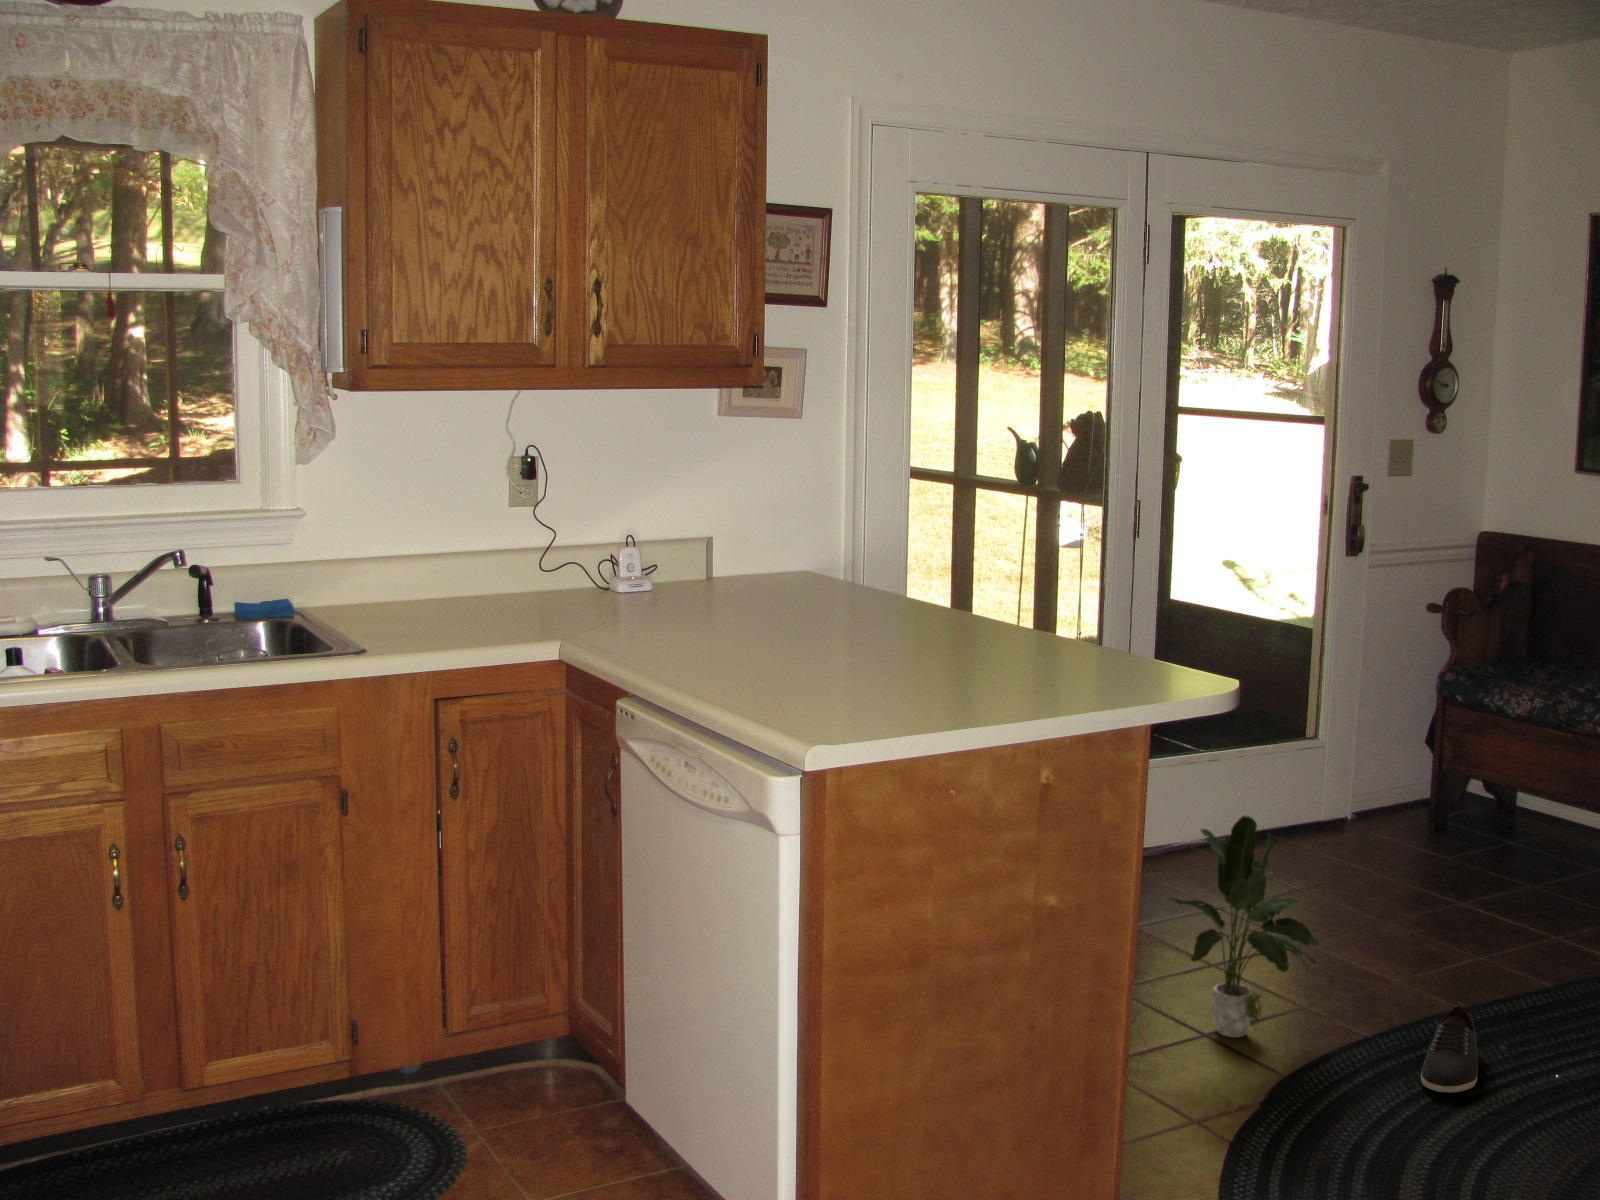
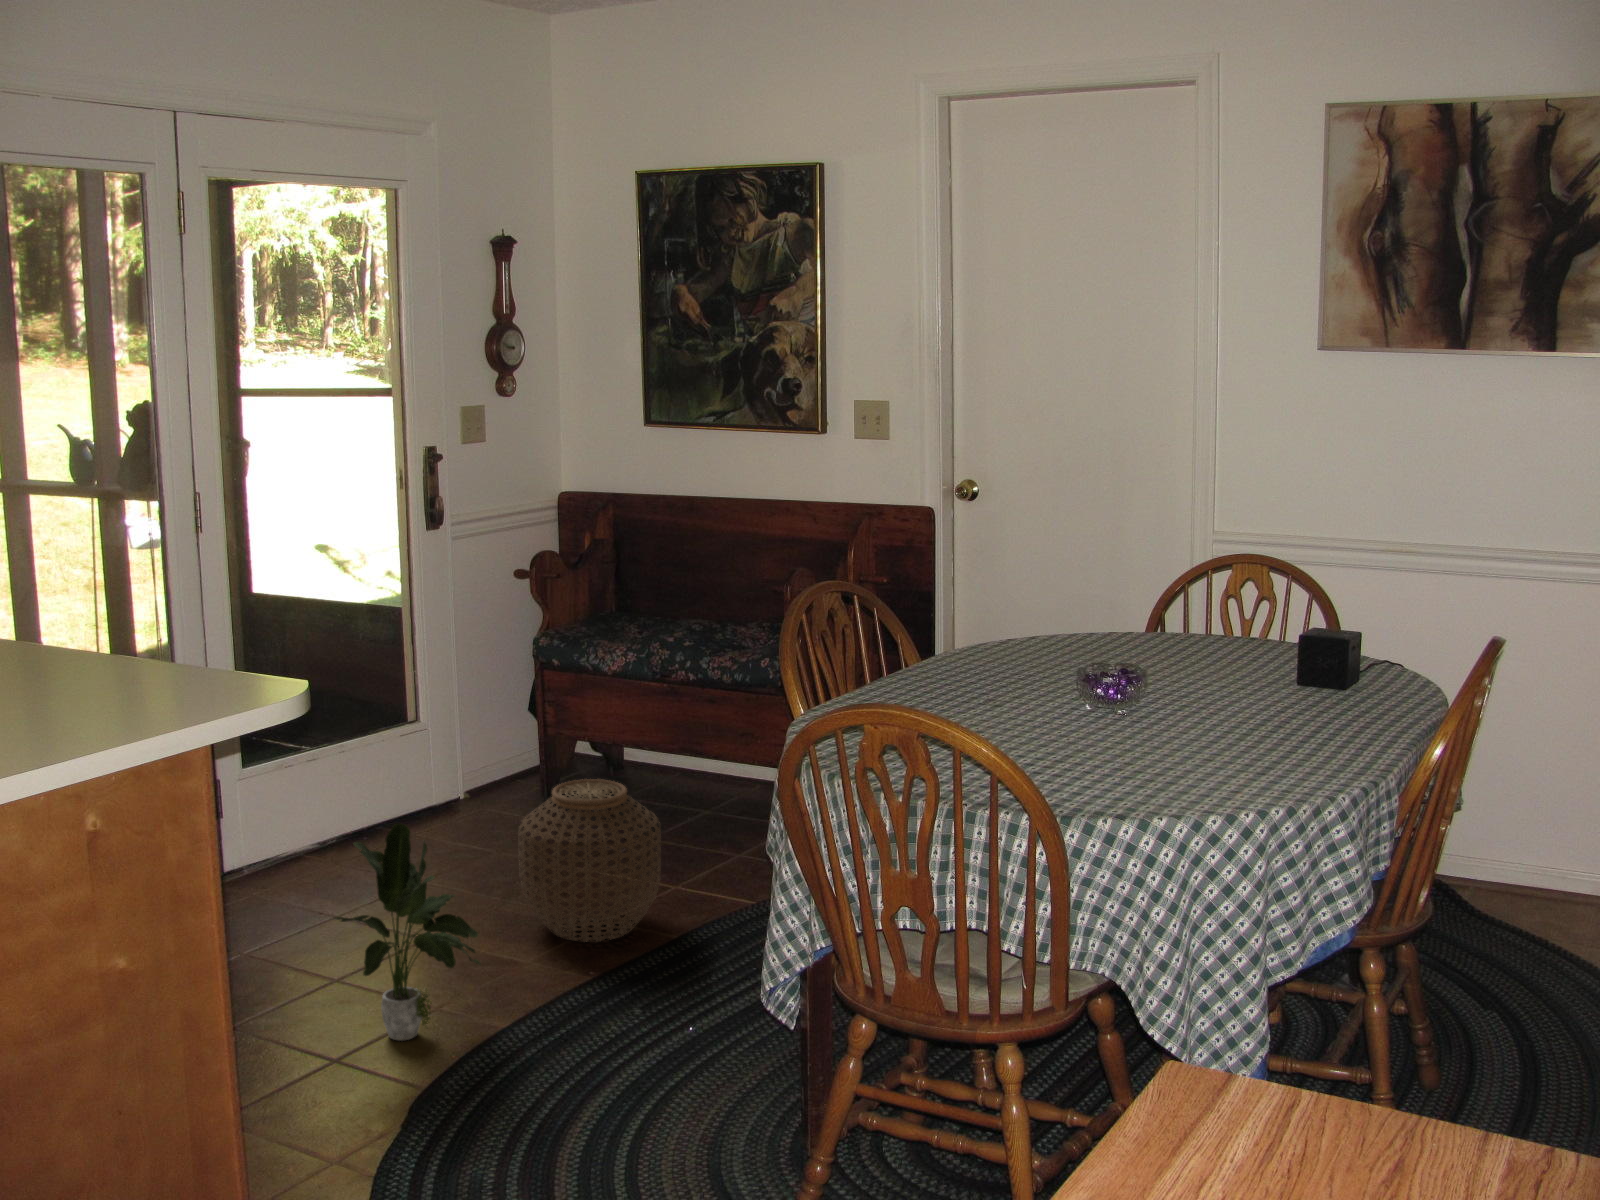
woven basket: none [1382,810,1547,984] -> present [519,779,661,942]
shoe: present [1421,1006,1478,1092] -> none [581,965,628,1047]

